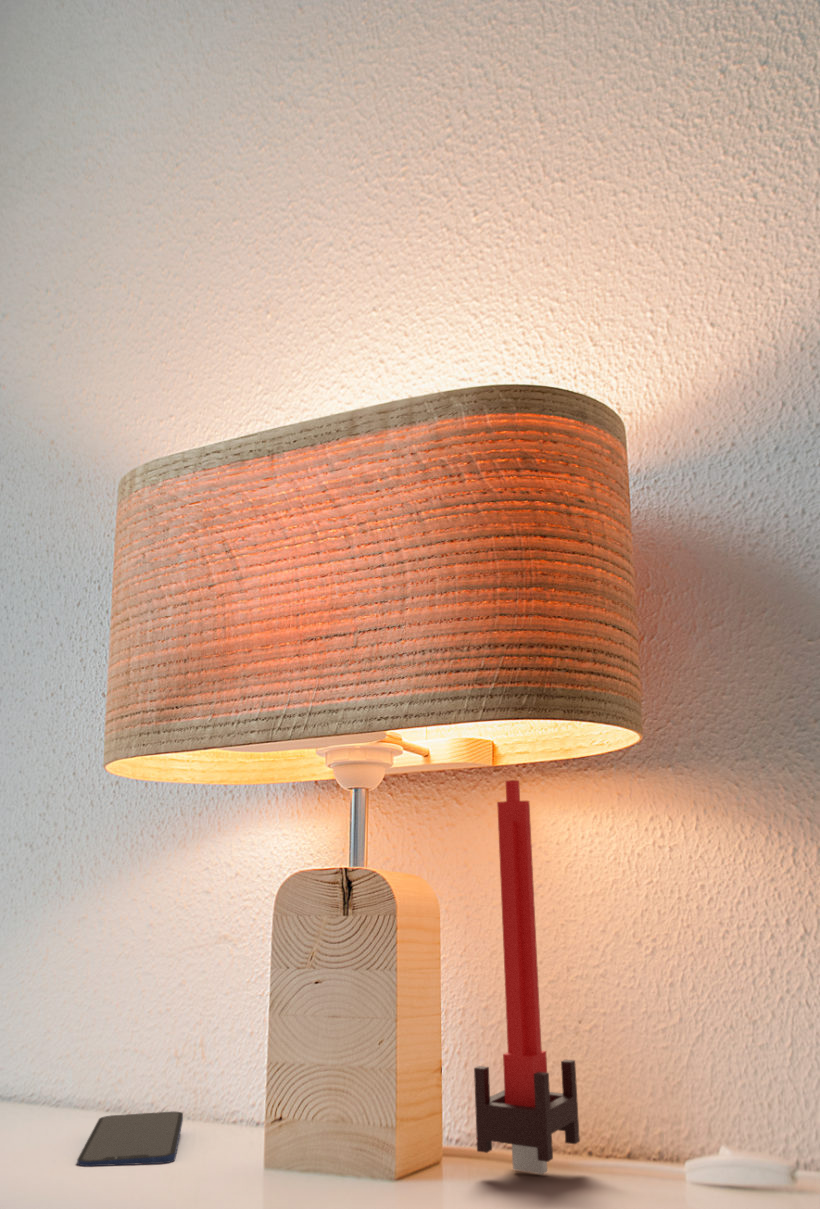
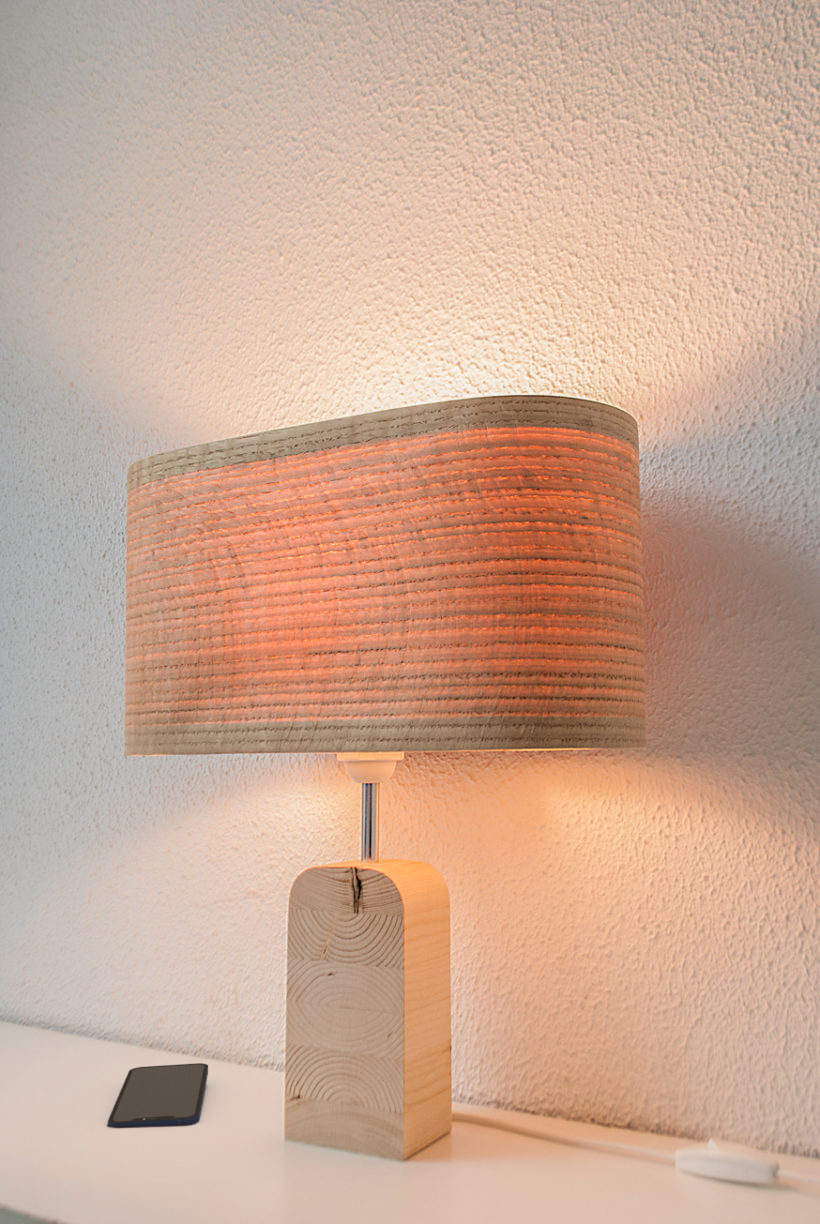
candle: present [474,780,580,1174] -> none [480,772,581,1146]

